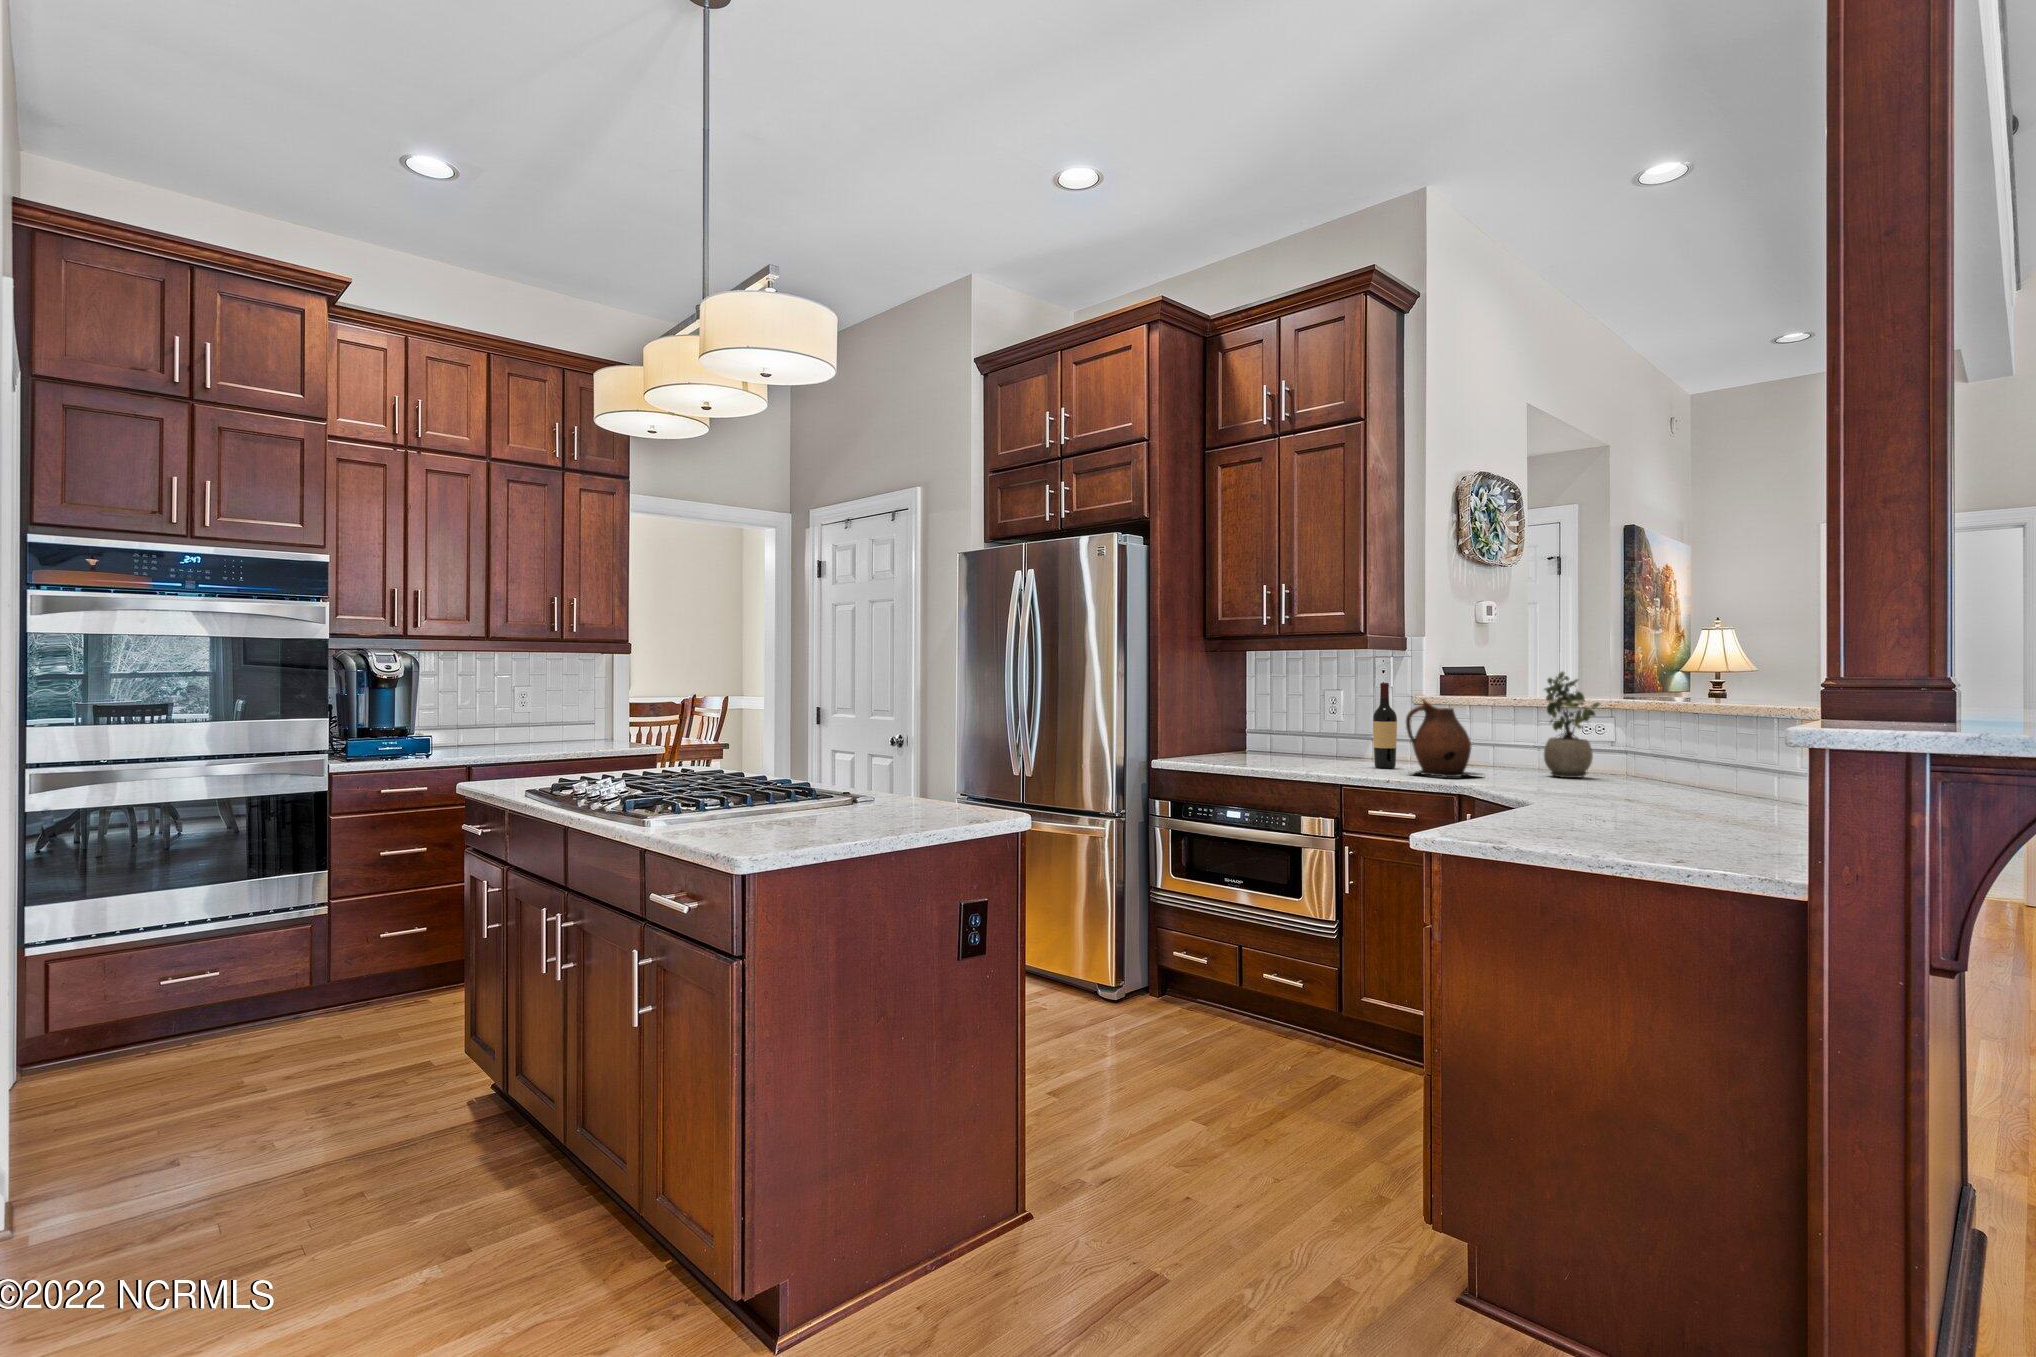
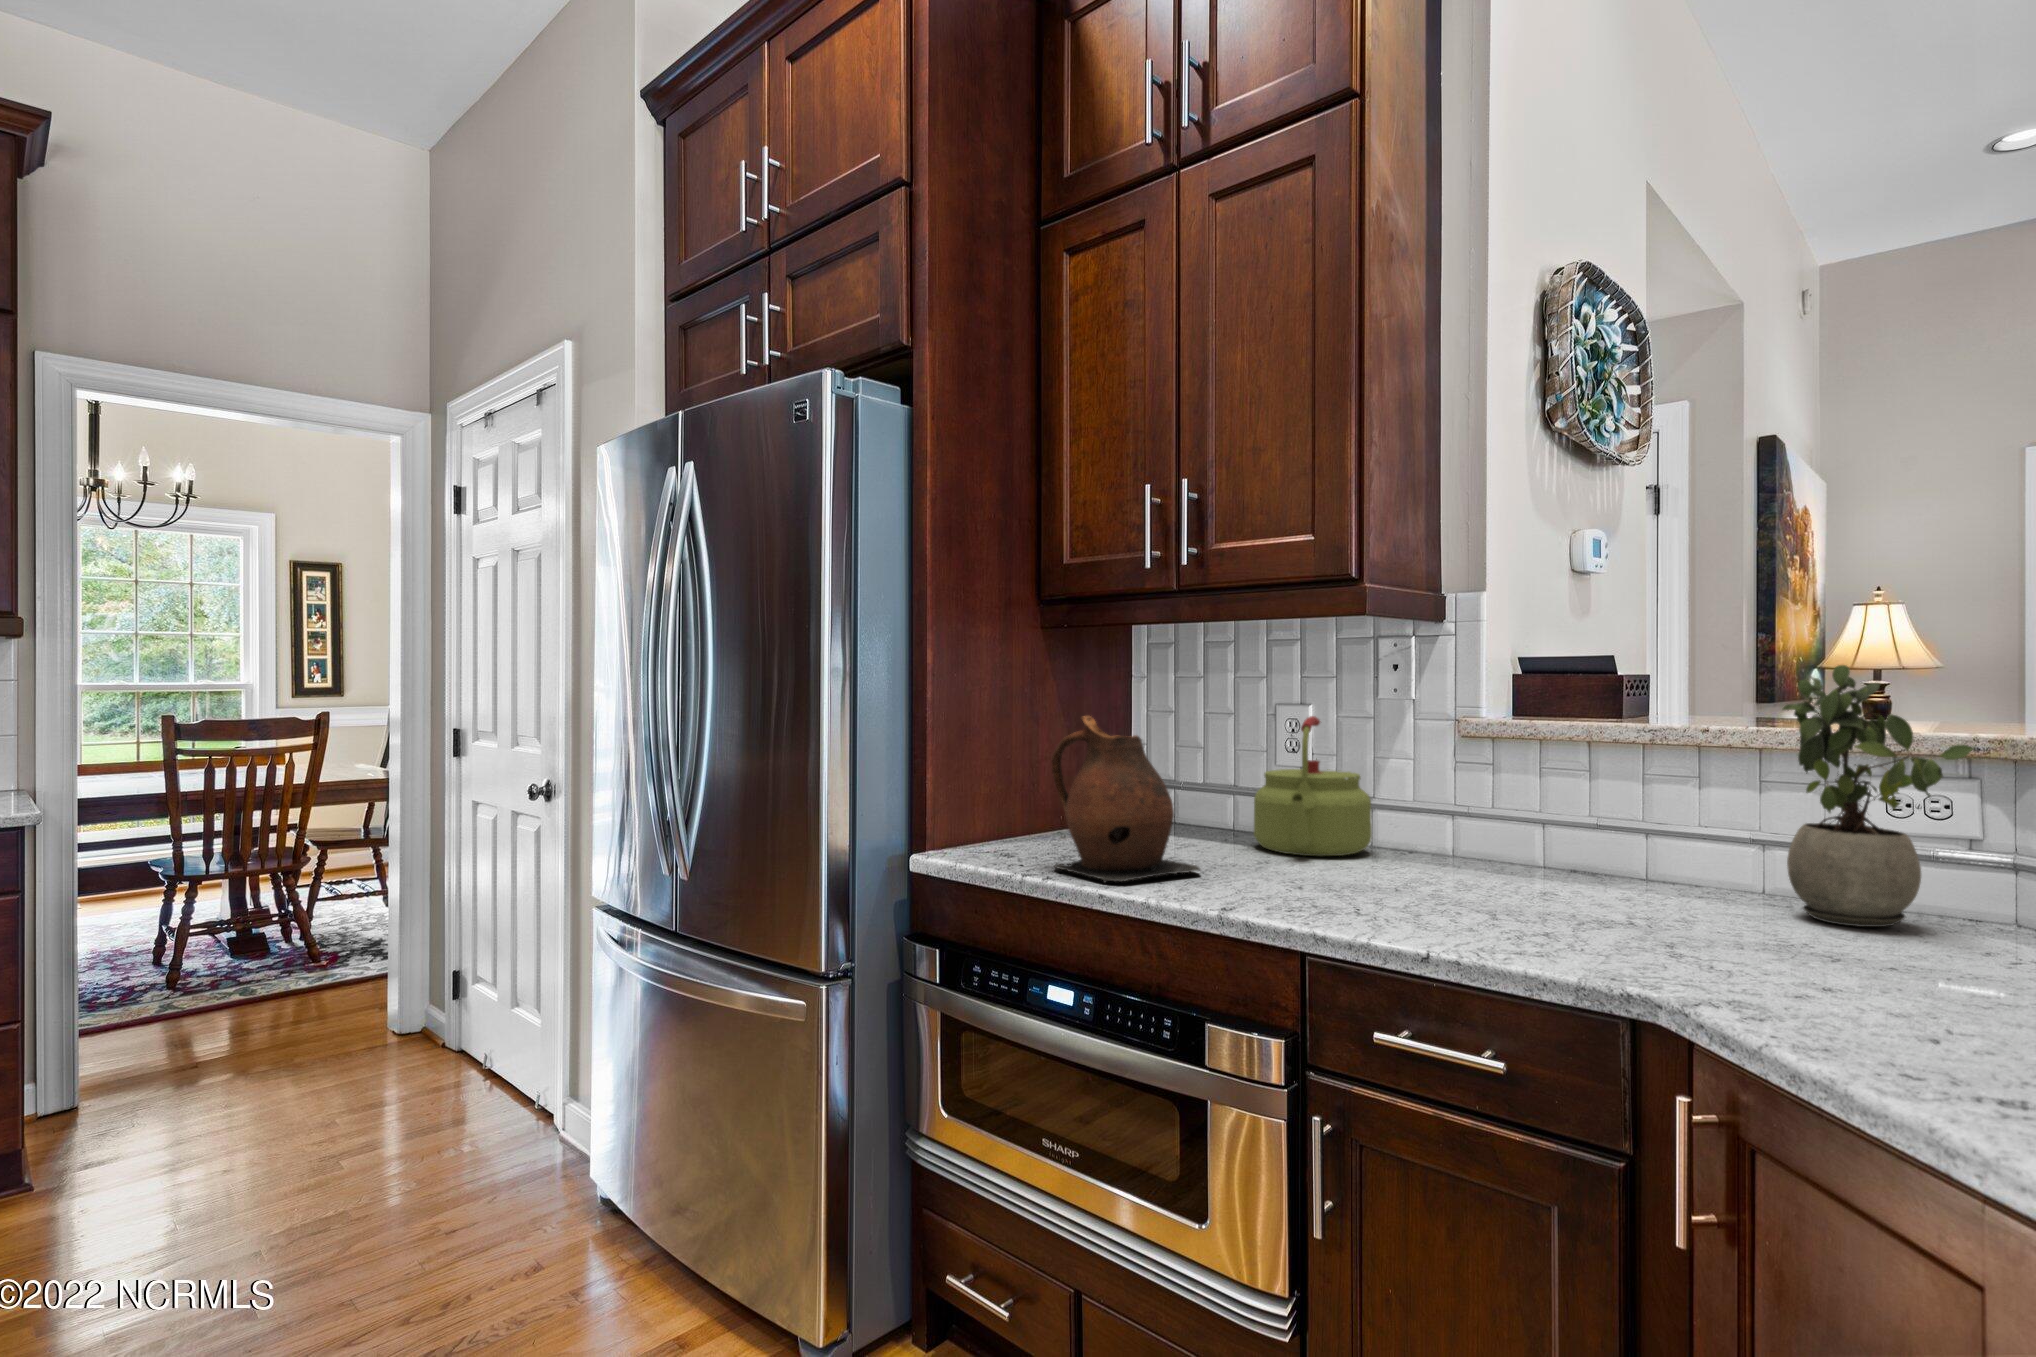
wine bottle: present [1373,683,1397,768] -> none [1378,692,1432,887]
kettle: none [1313,695,1372,762] -> present [1254,716,1372,856]
ceramic pitcher: present [1406,699,1481,777] -> present [1052,716,1200,883]

